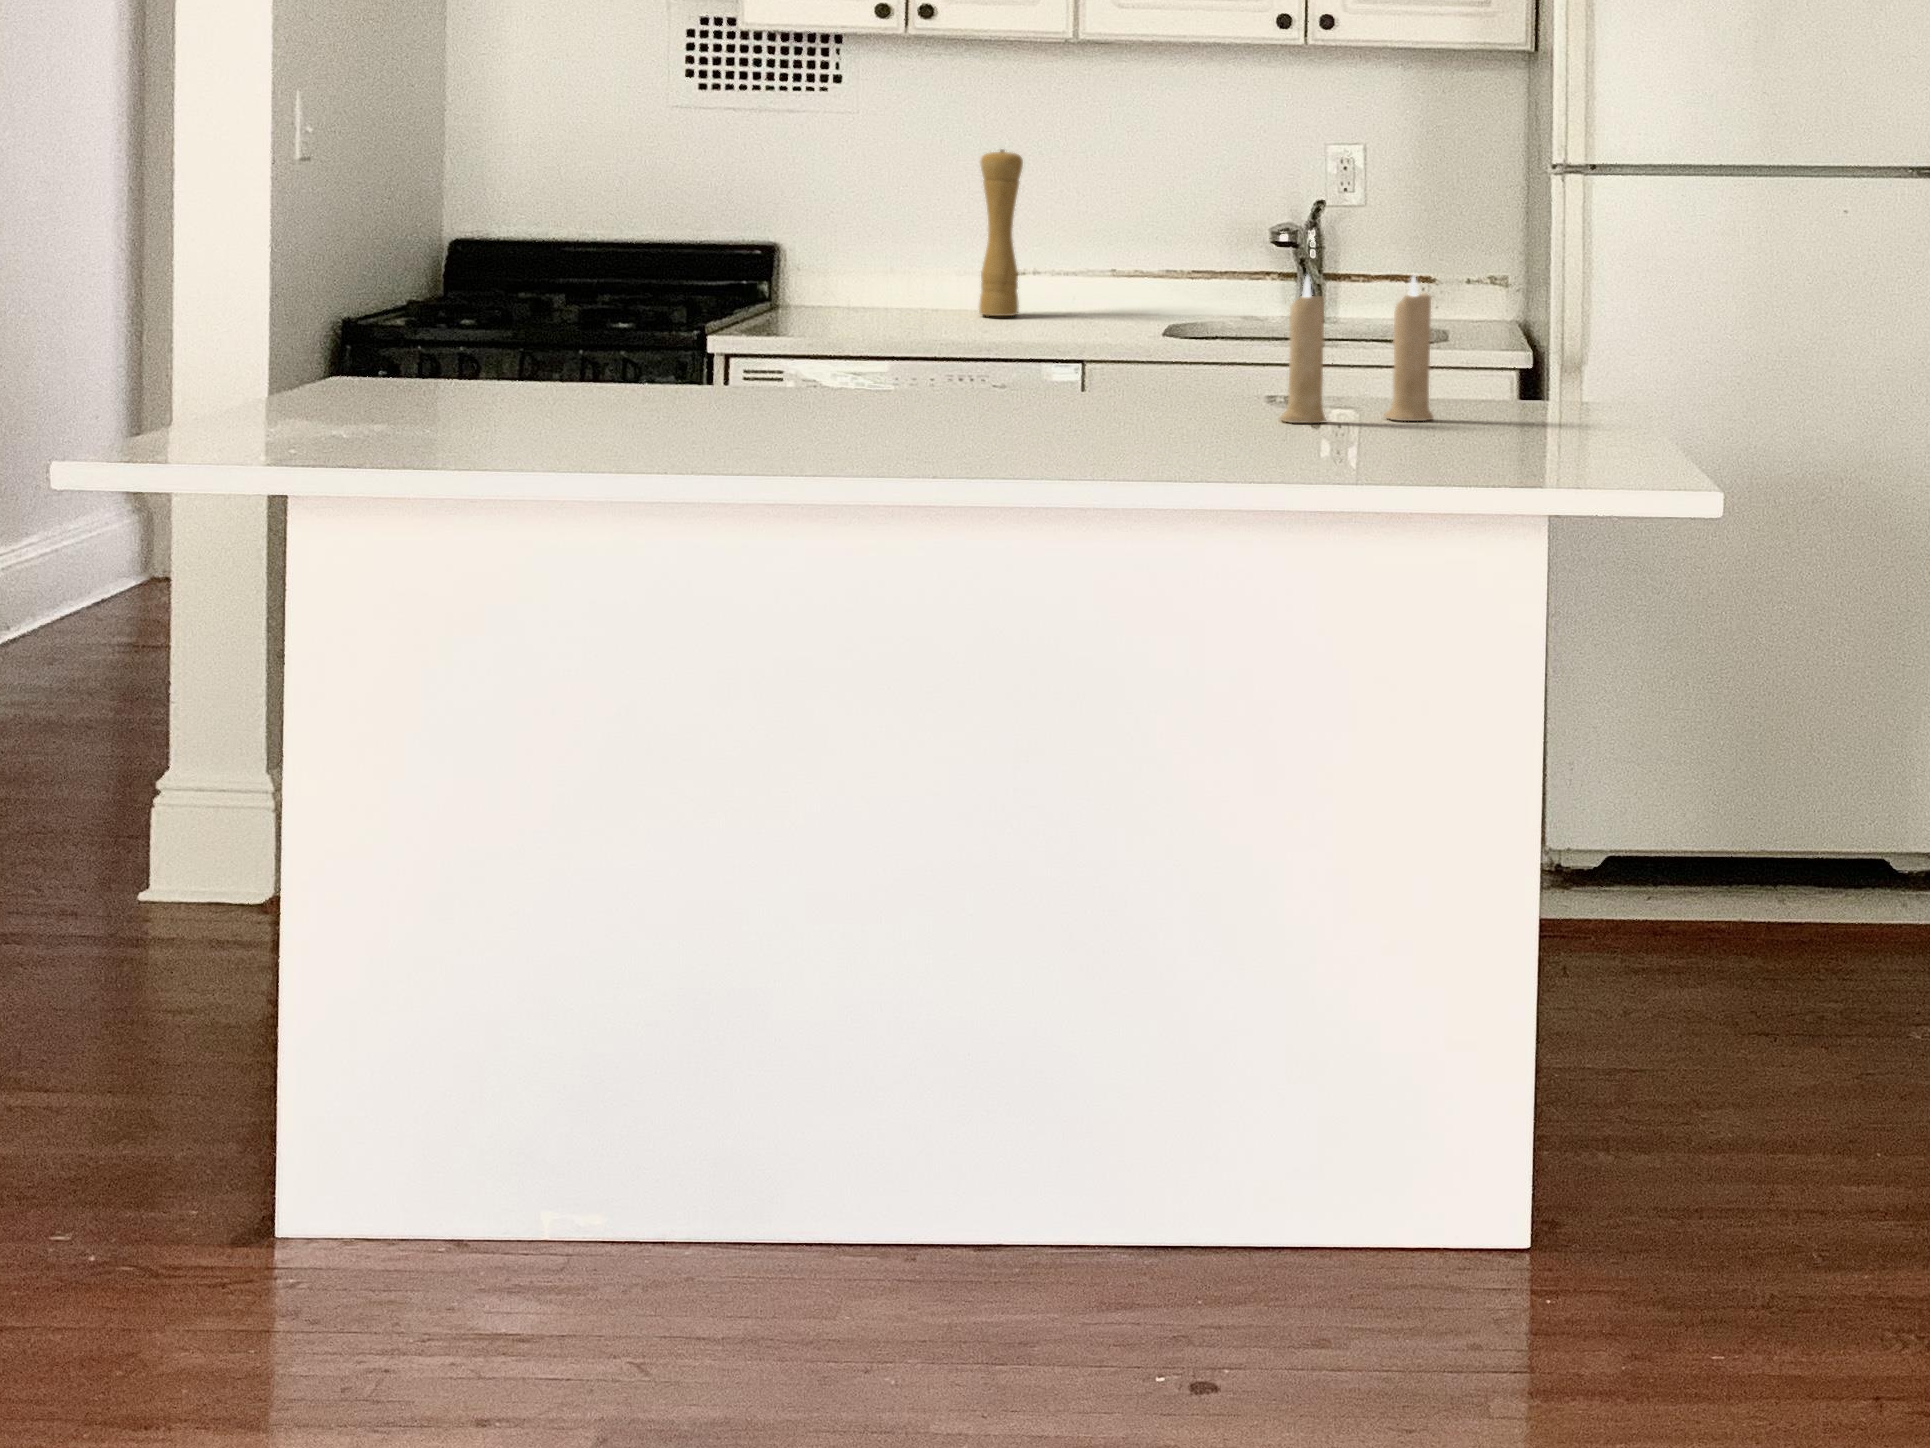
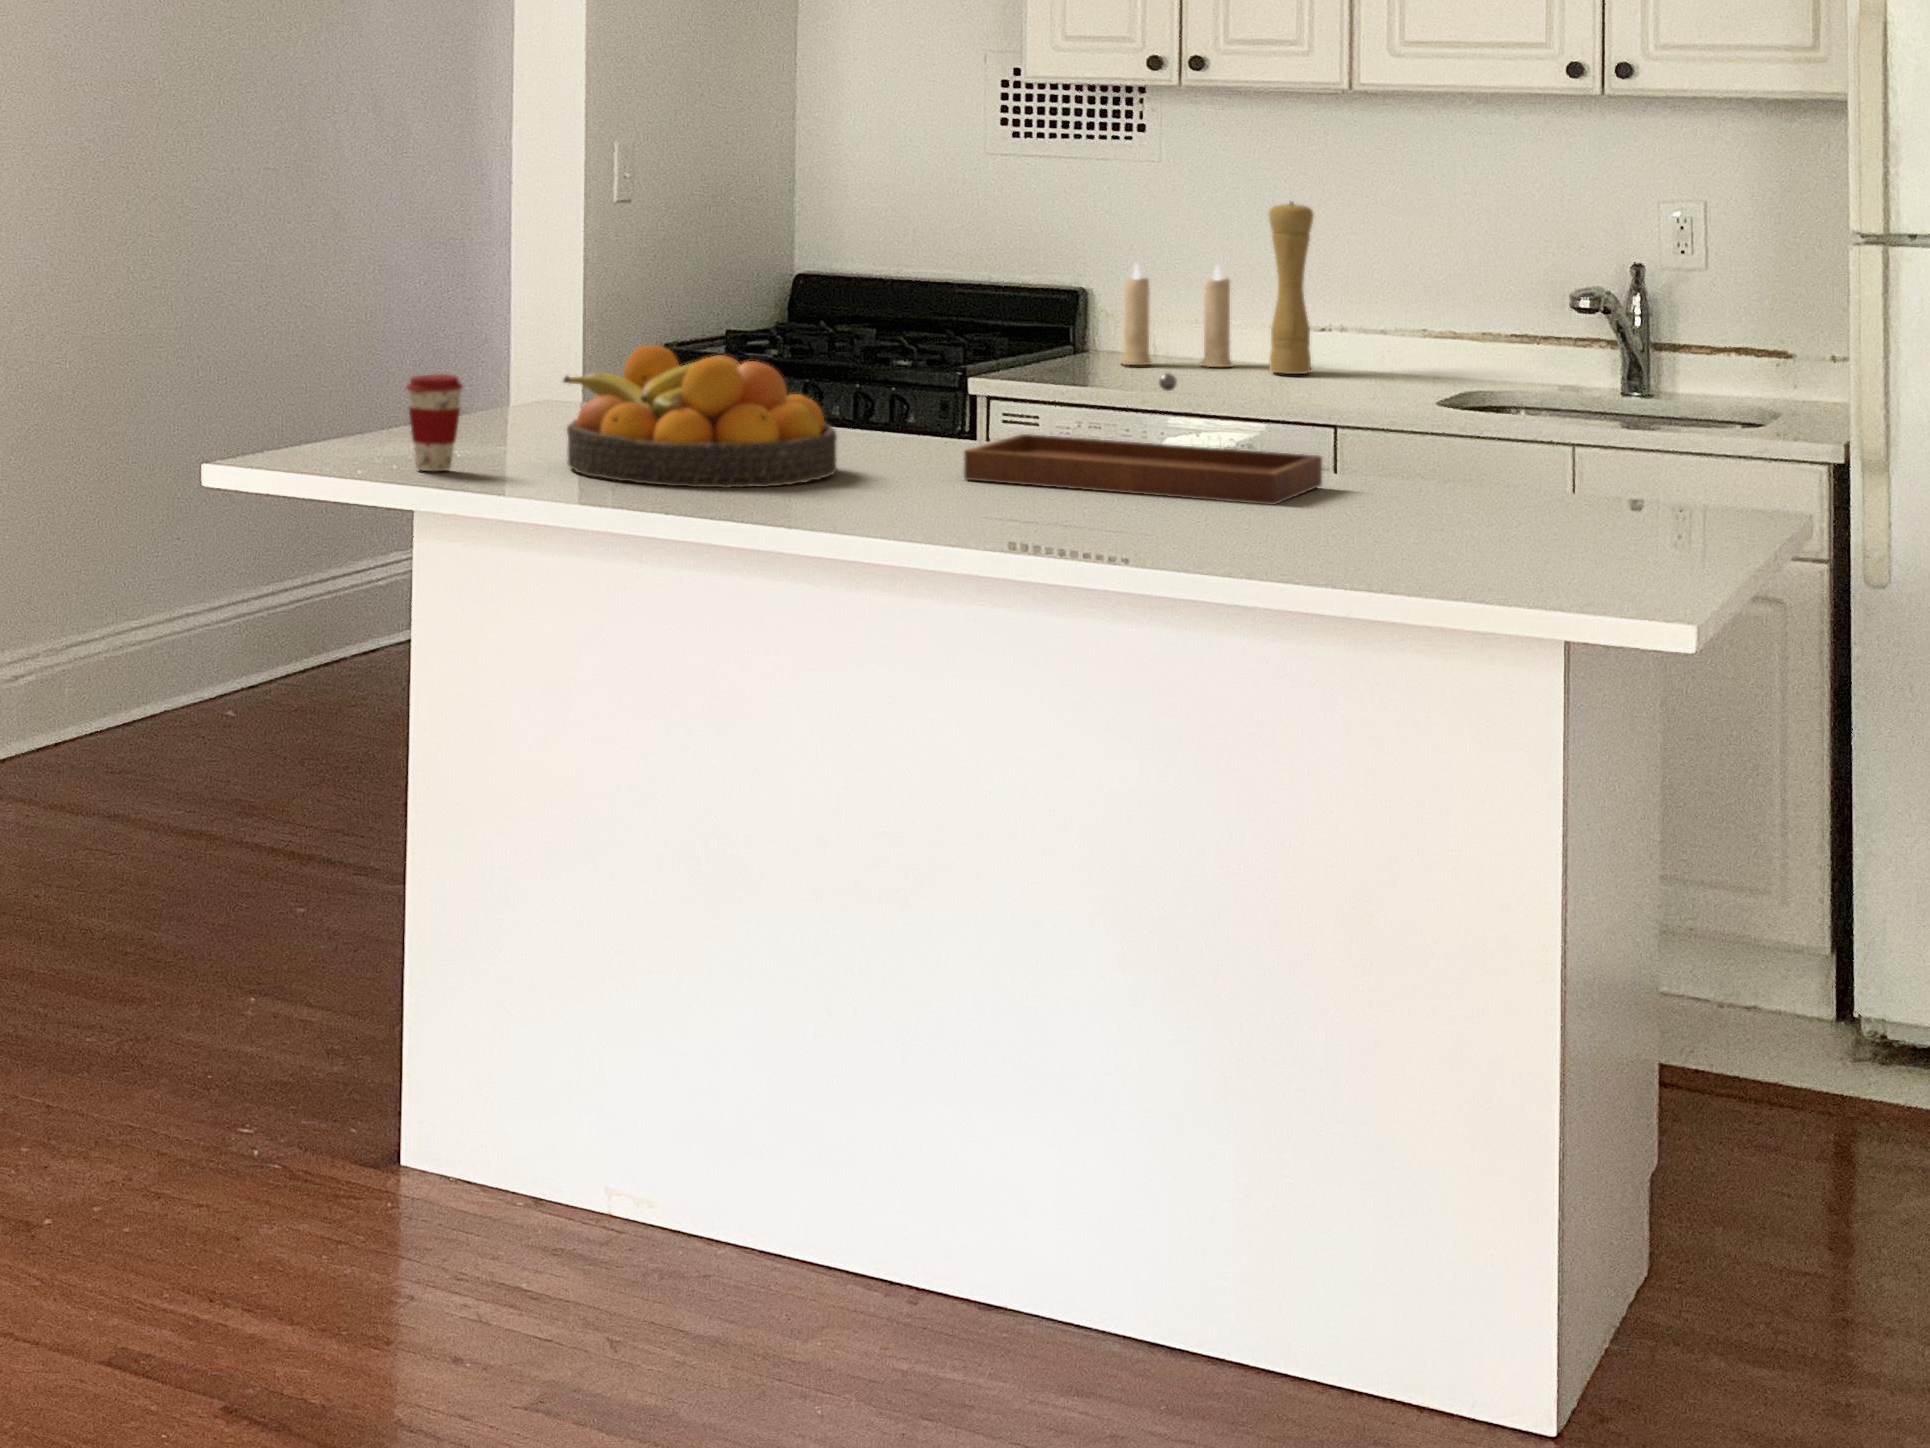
candle: present [1279,276,1433,423] -> present [1121,265,1233,367]
fruit bowl: none [447,282,759,430] -> present [563,345,837,488]
tray: none [890,297,1225,419] -> present [964,373,1322,505]
coffee cup: none [275,320,346,429] -> present [406,374,463,471]

